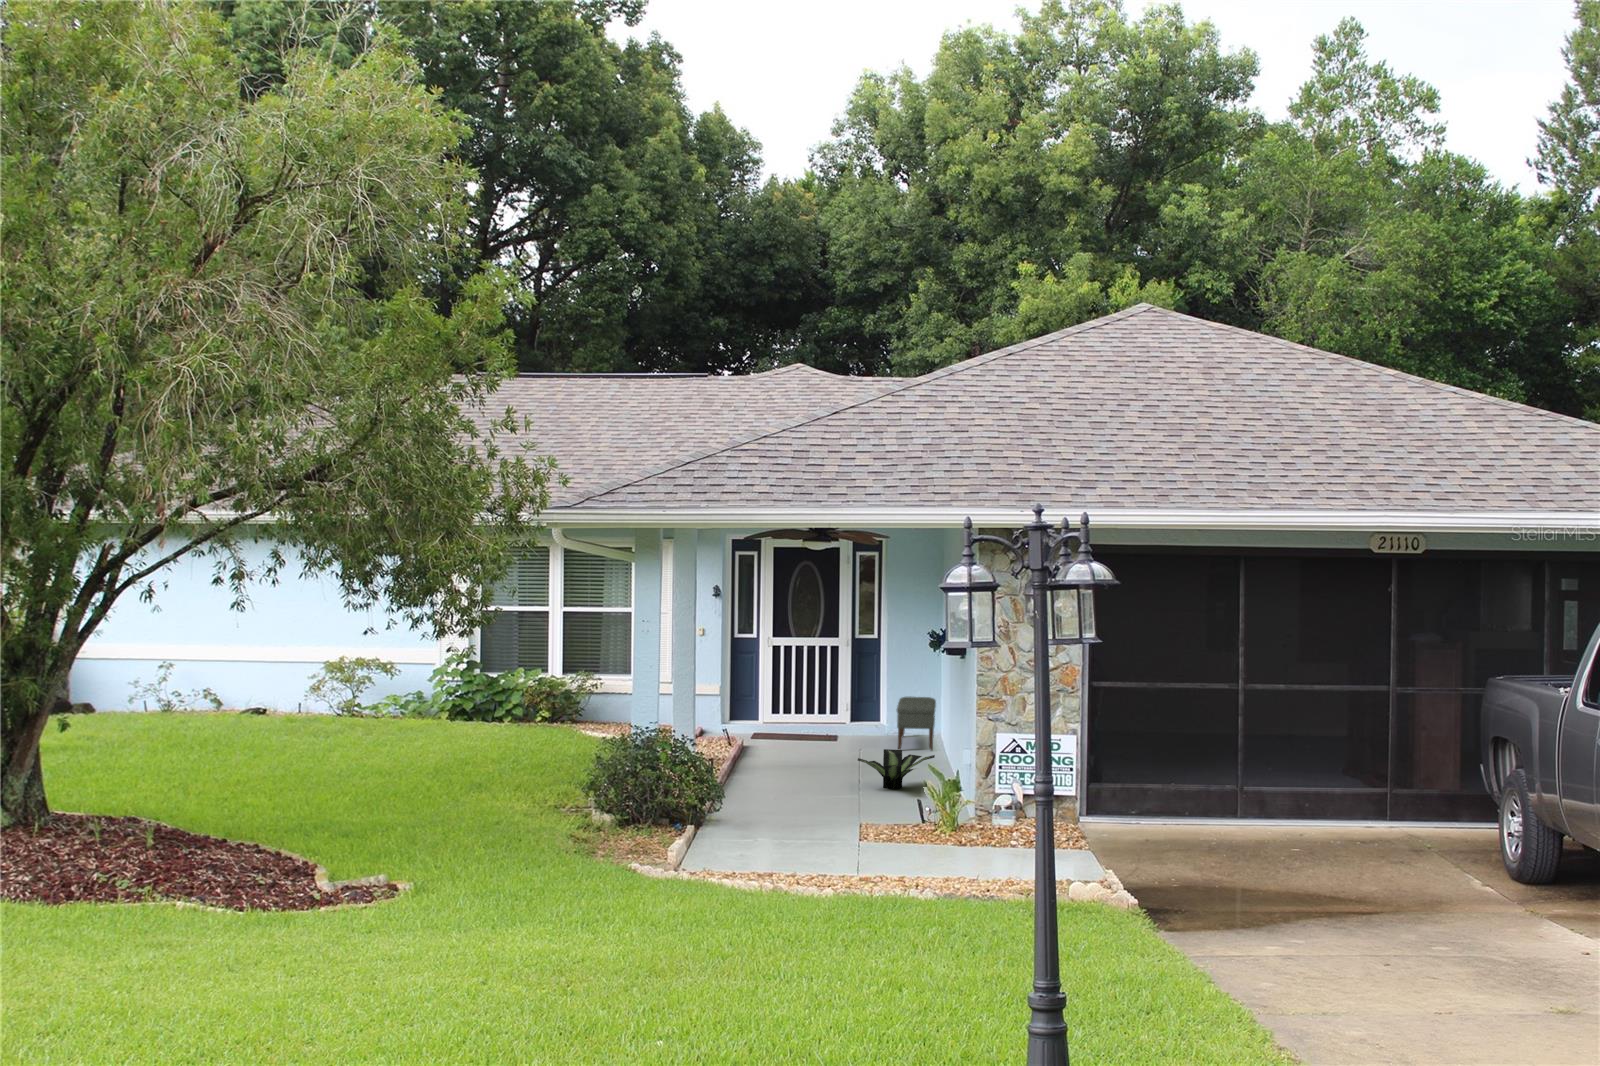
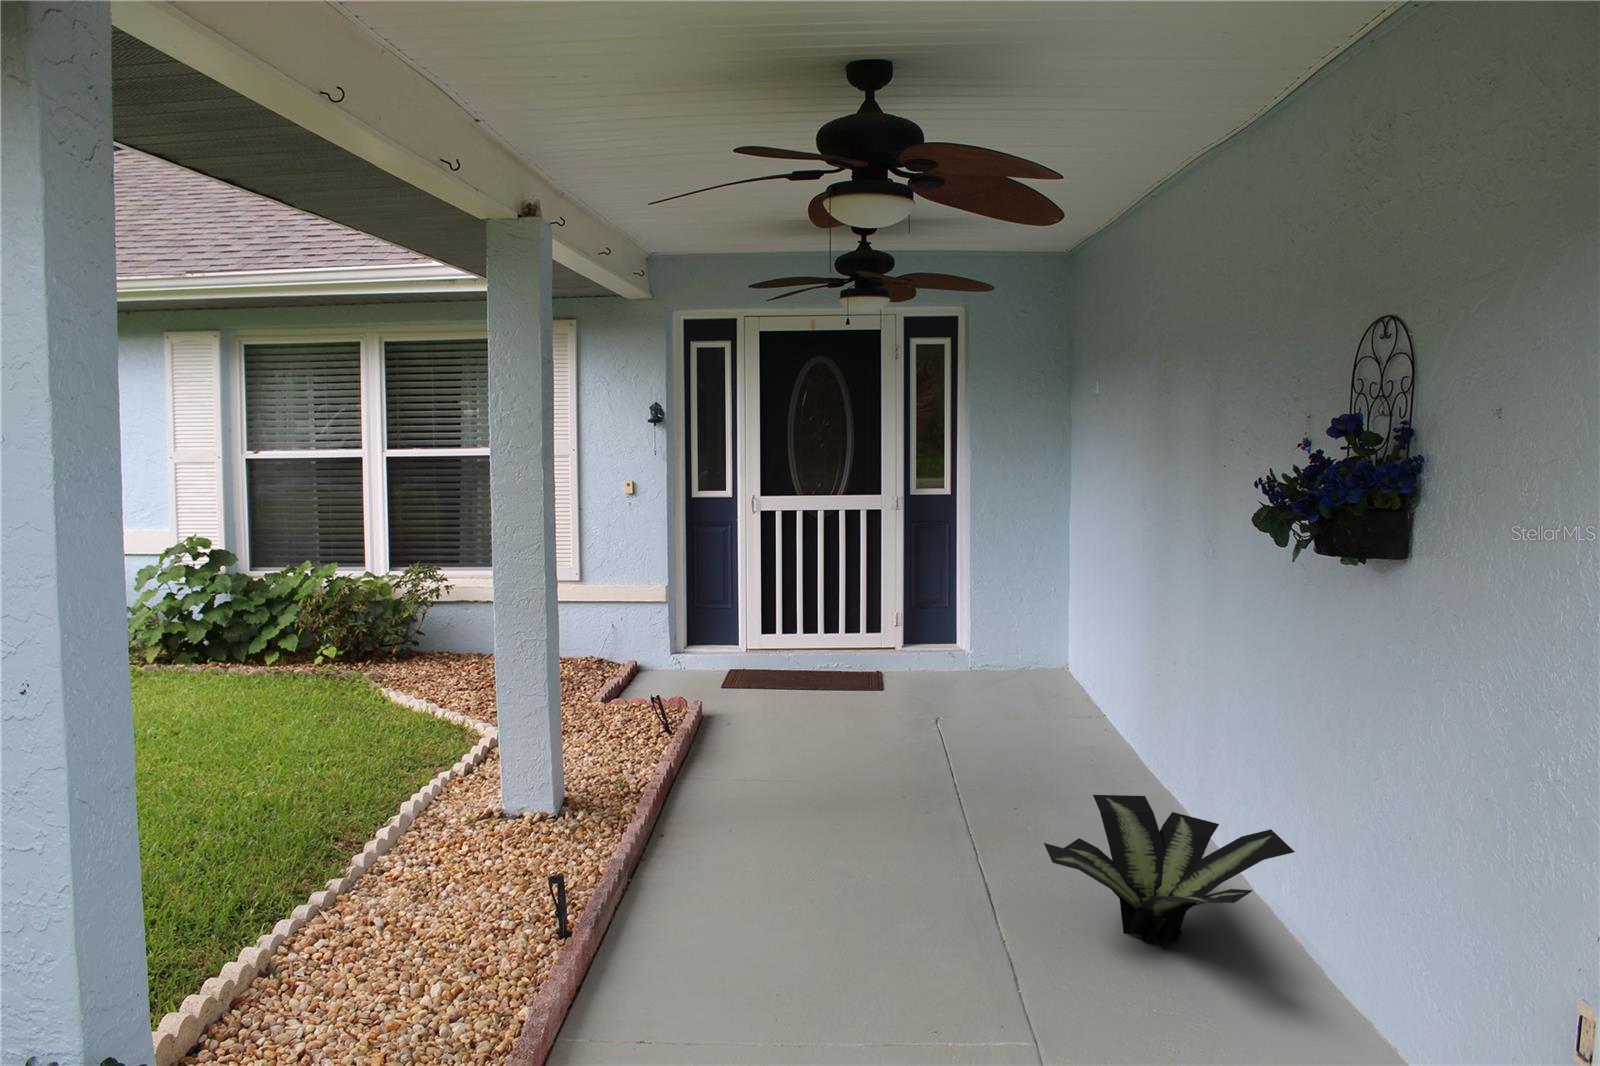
bench: present [897,697,936,750] -> none [998,601,1105,720]

